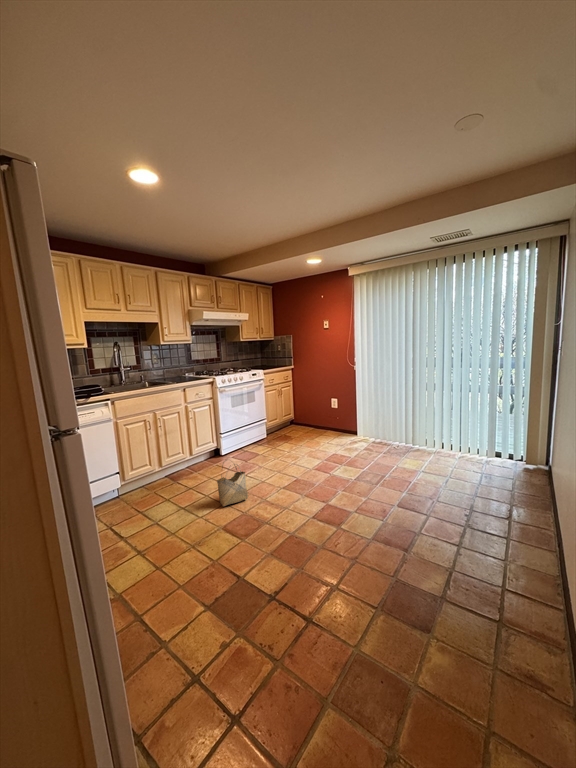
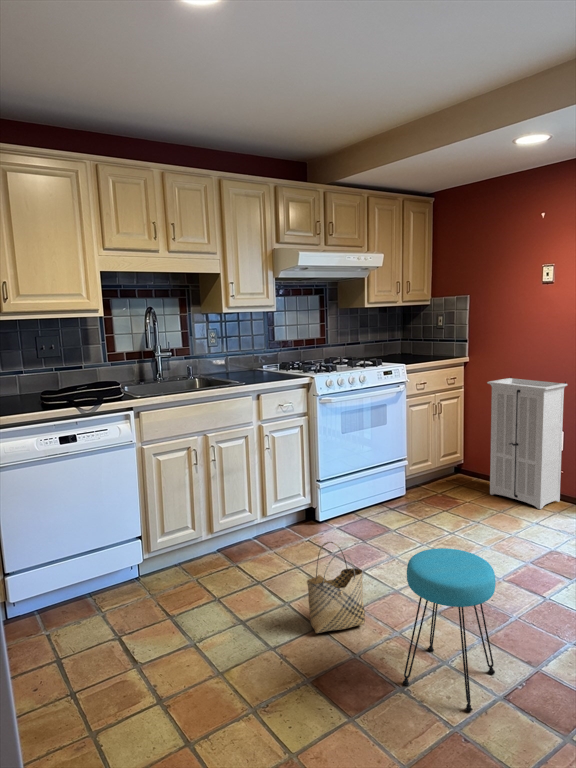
storage cabinet: none [303,374,339,437] -> present [487,378,567,509]
stool: none [266,454,309,526] -> present [403,548,496,711]

